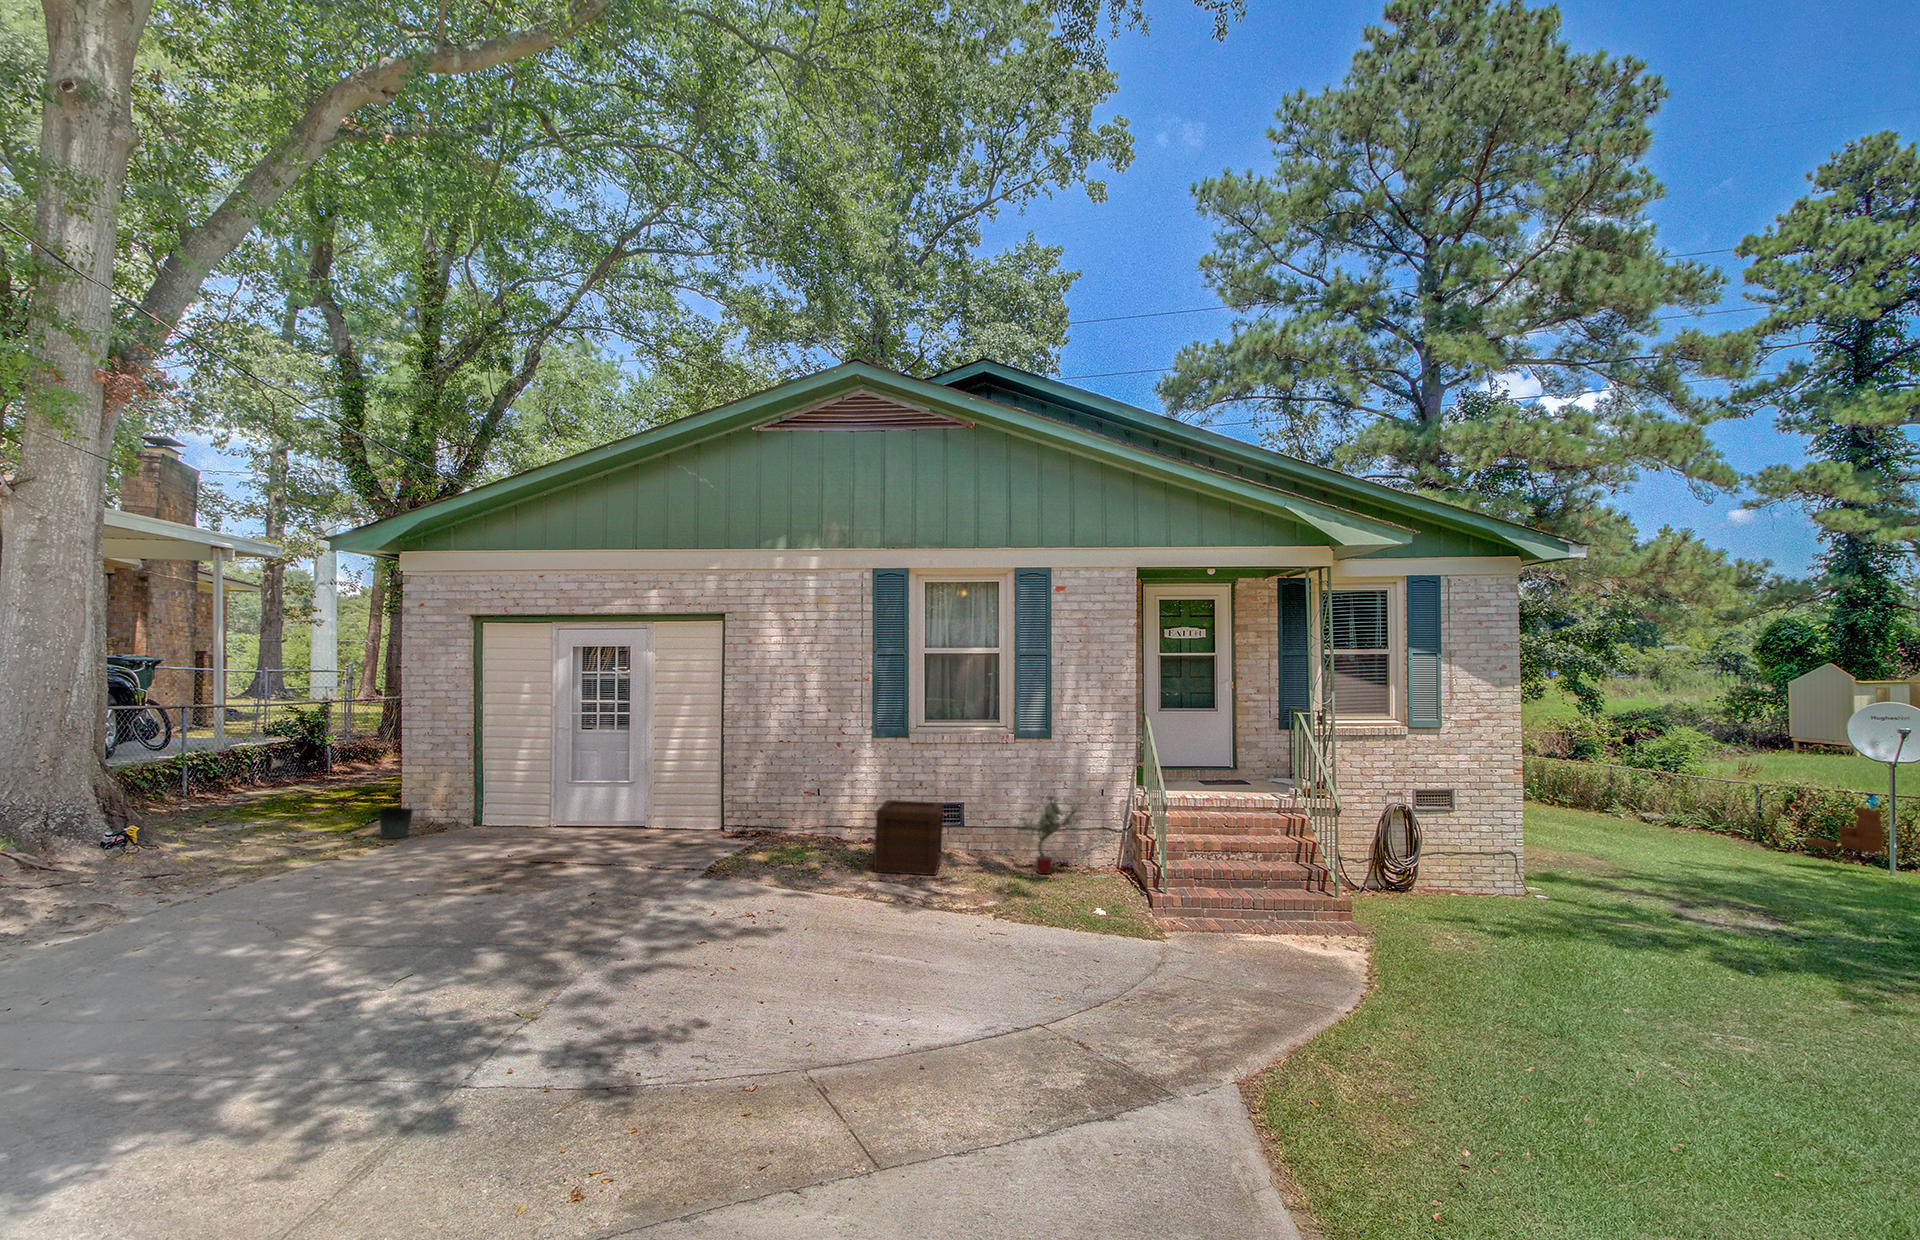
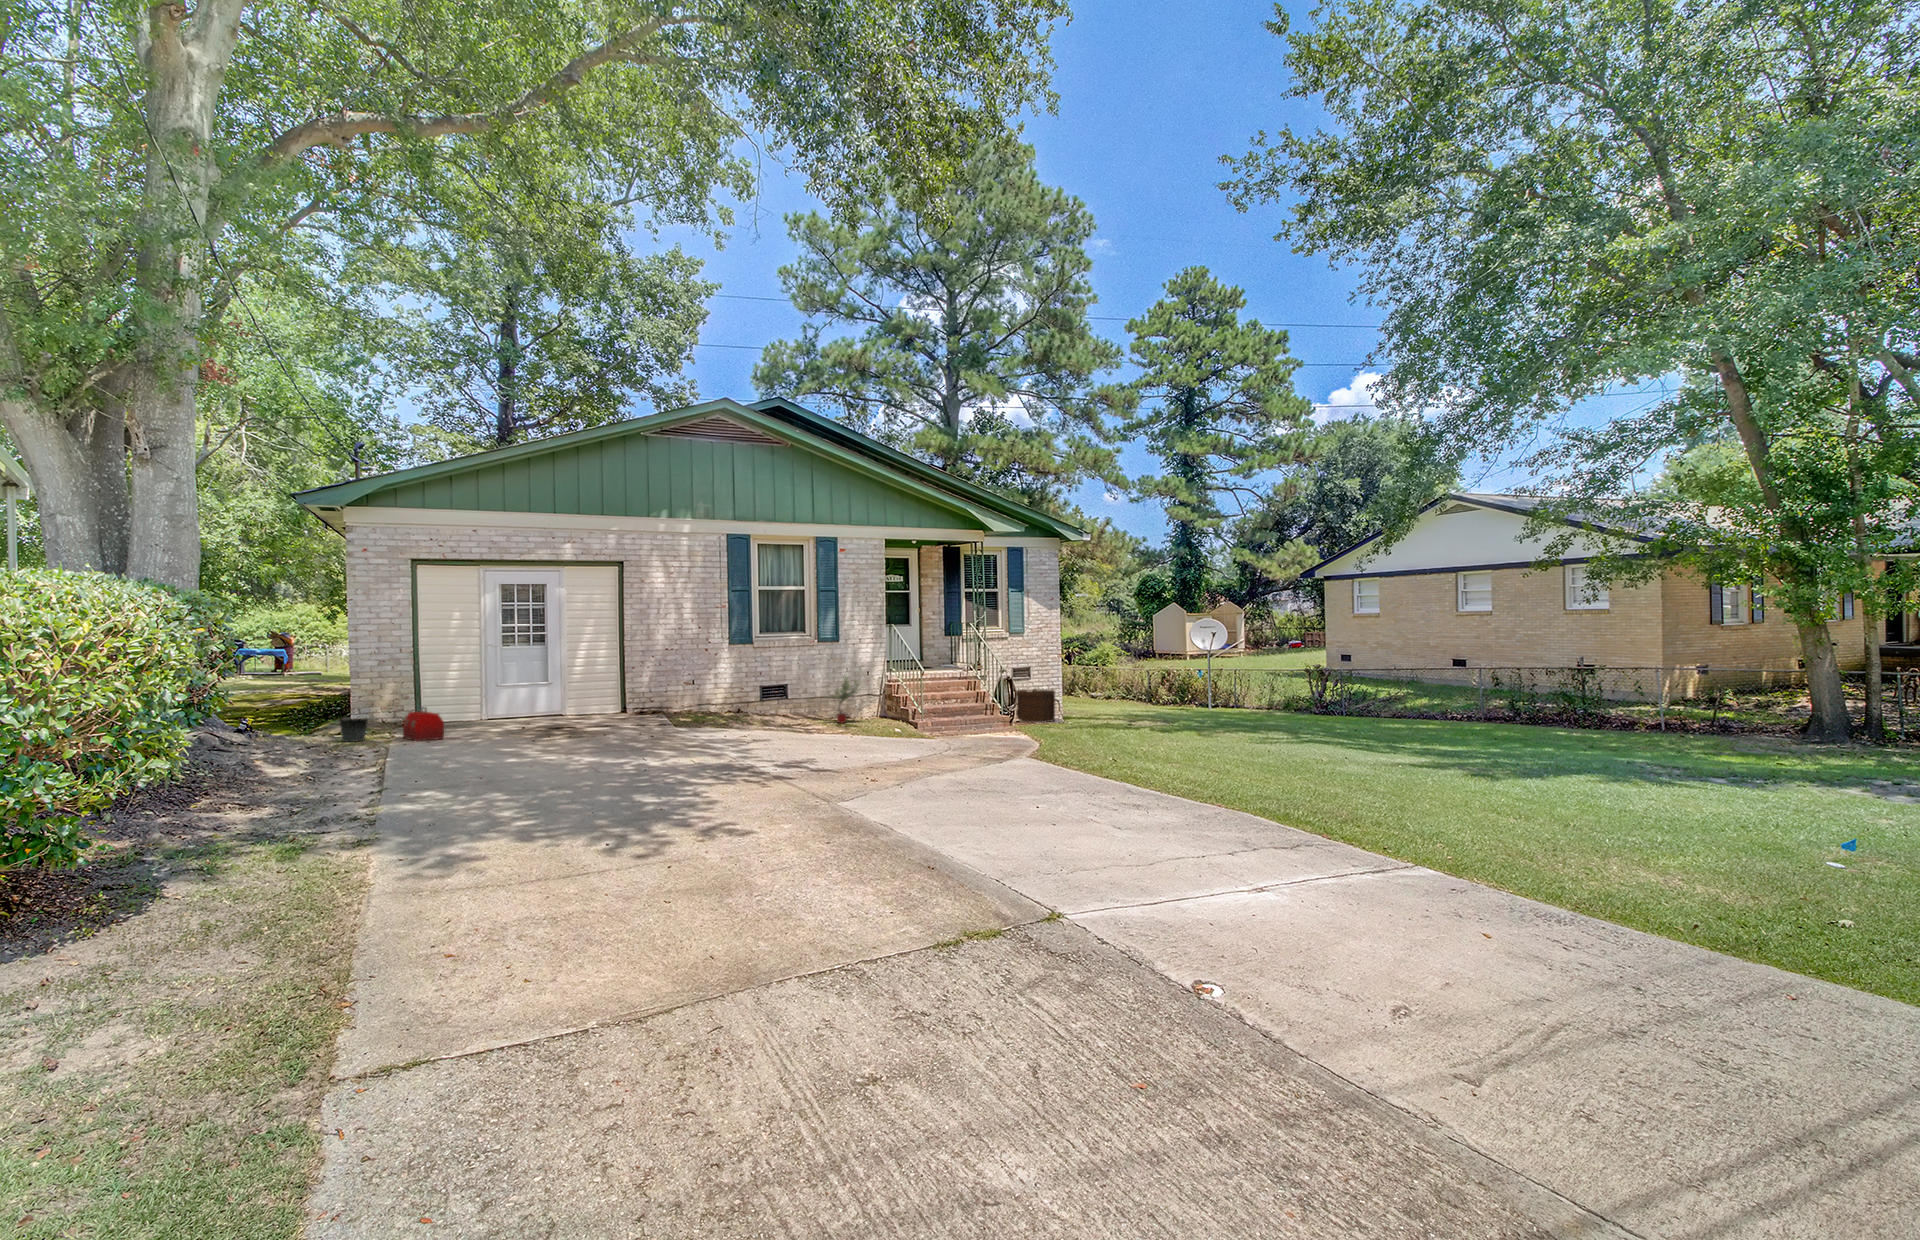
toolbox: none [438,799,491,847] -> present [403,707,444,741]
wooden crate: present [874,800,943,875] -> present [1016,689,1055,723]
lounge chair: present [1805,807,1884,862] -> none [1165,675,1197,704]

